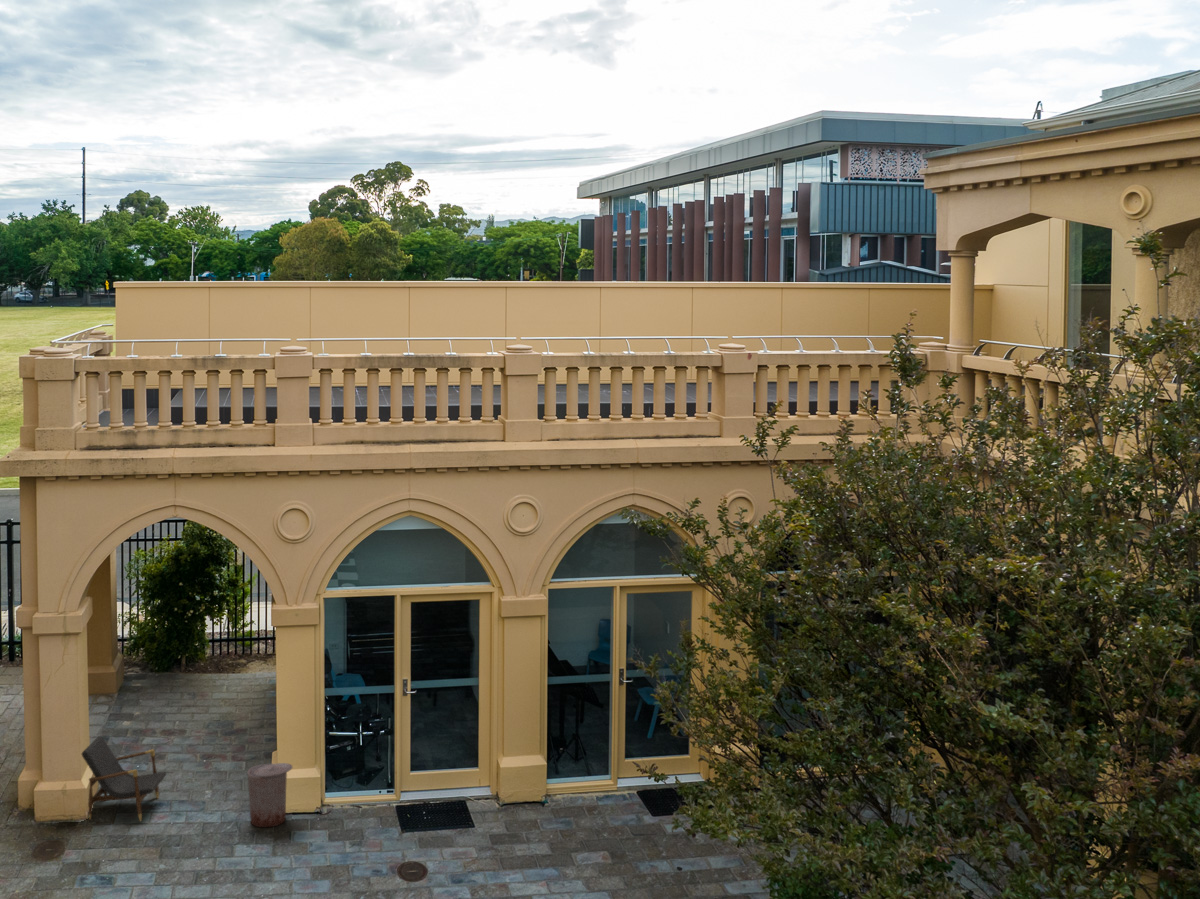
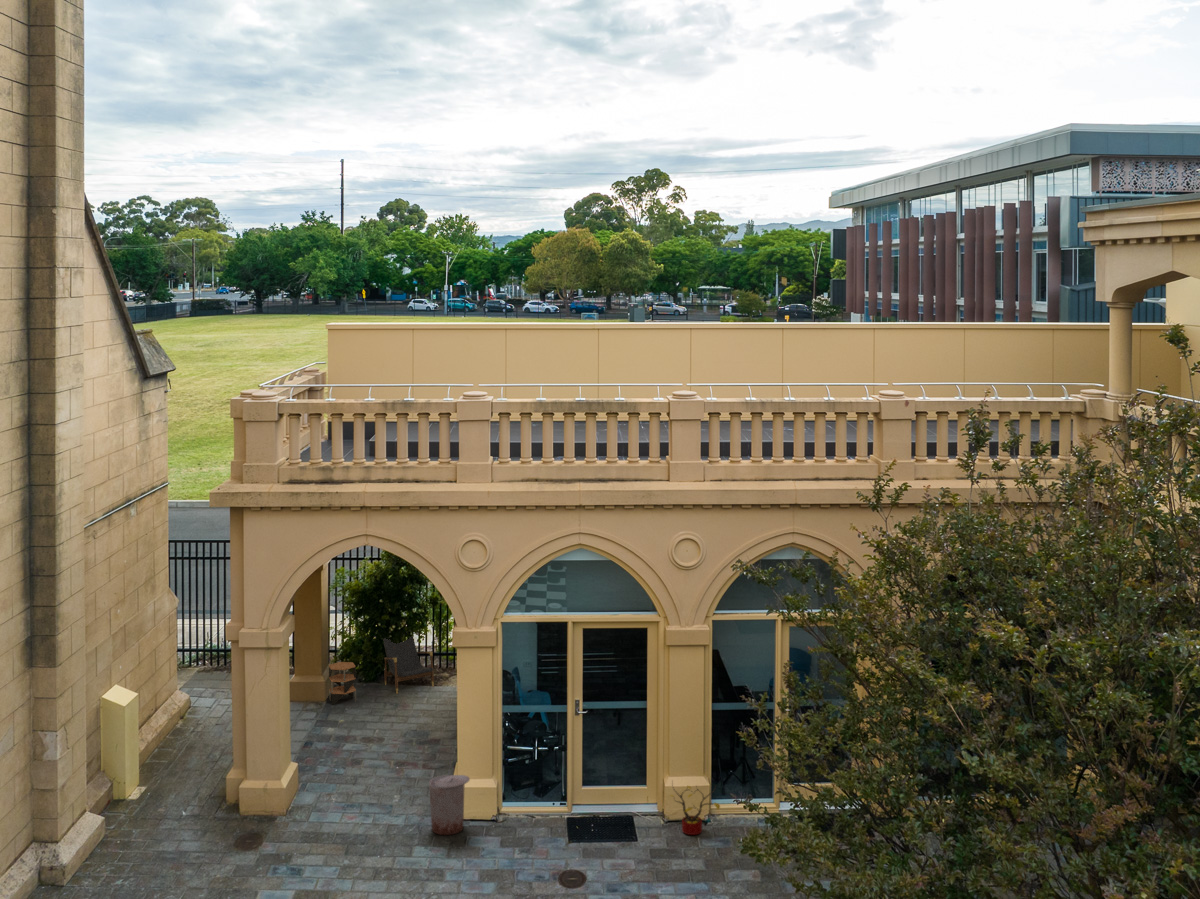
side table: none [113,651,146,699] -> present [329,662,356,705]
lounge chair: present [82,736,166,821] -> present [383,636,434,694]
decorative plant: none [506,759,560,814] -> present [671,786,720,835]

